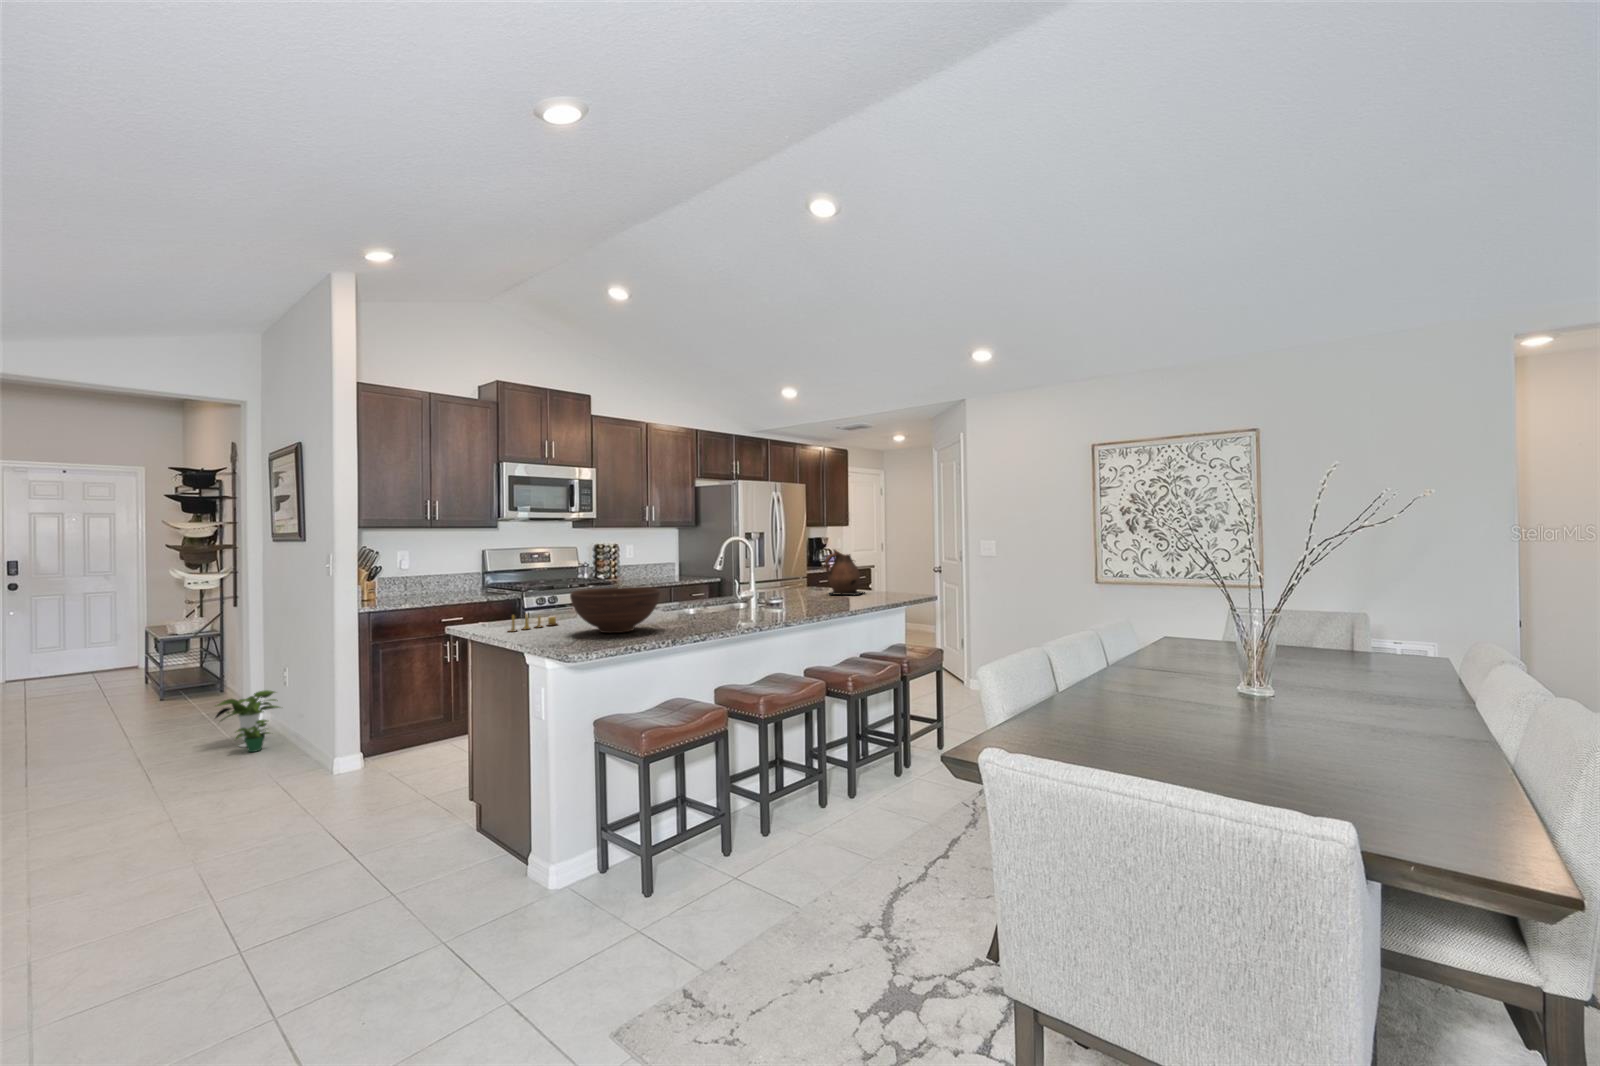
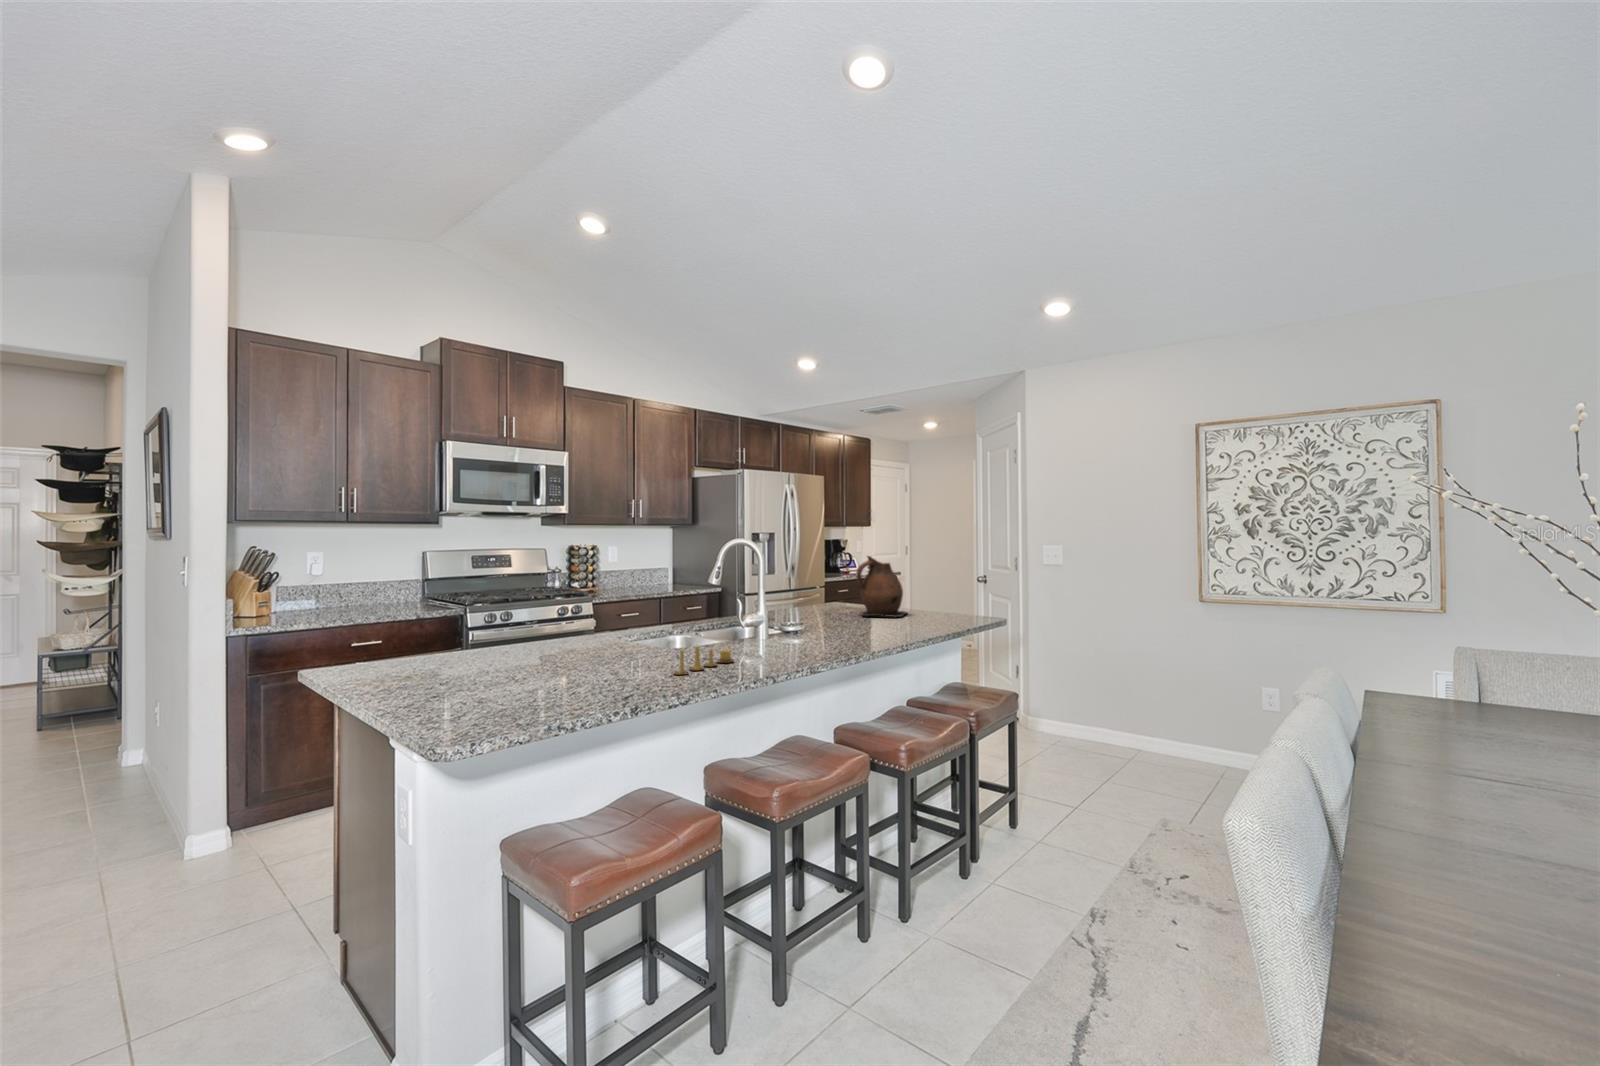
fruit bowl: present [570,587,660,633] -> none [468,615,617,693]
candle: present [509,614,557,632] -> present [674,646,734,675]
potted plant: present [216,690,279,752] -> none [46,733,149,818]

